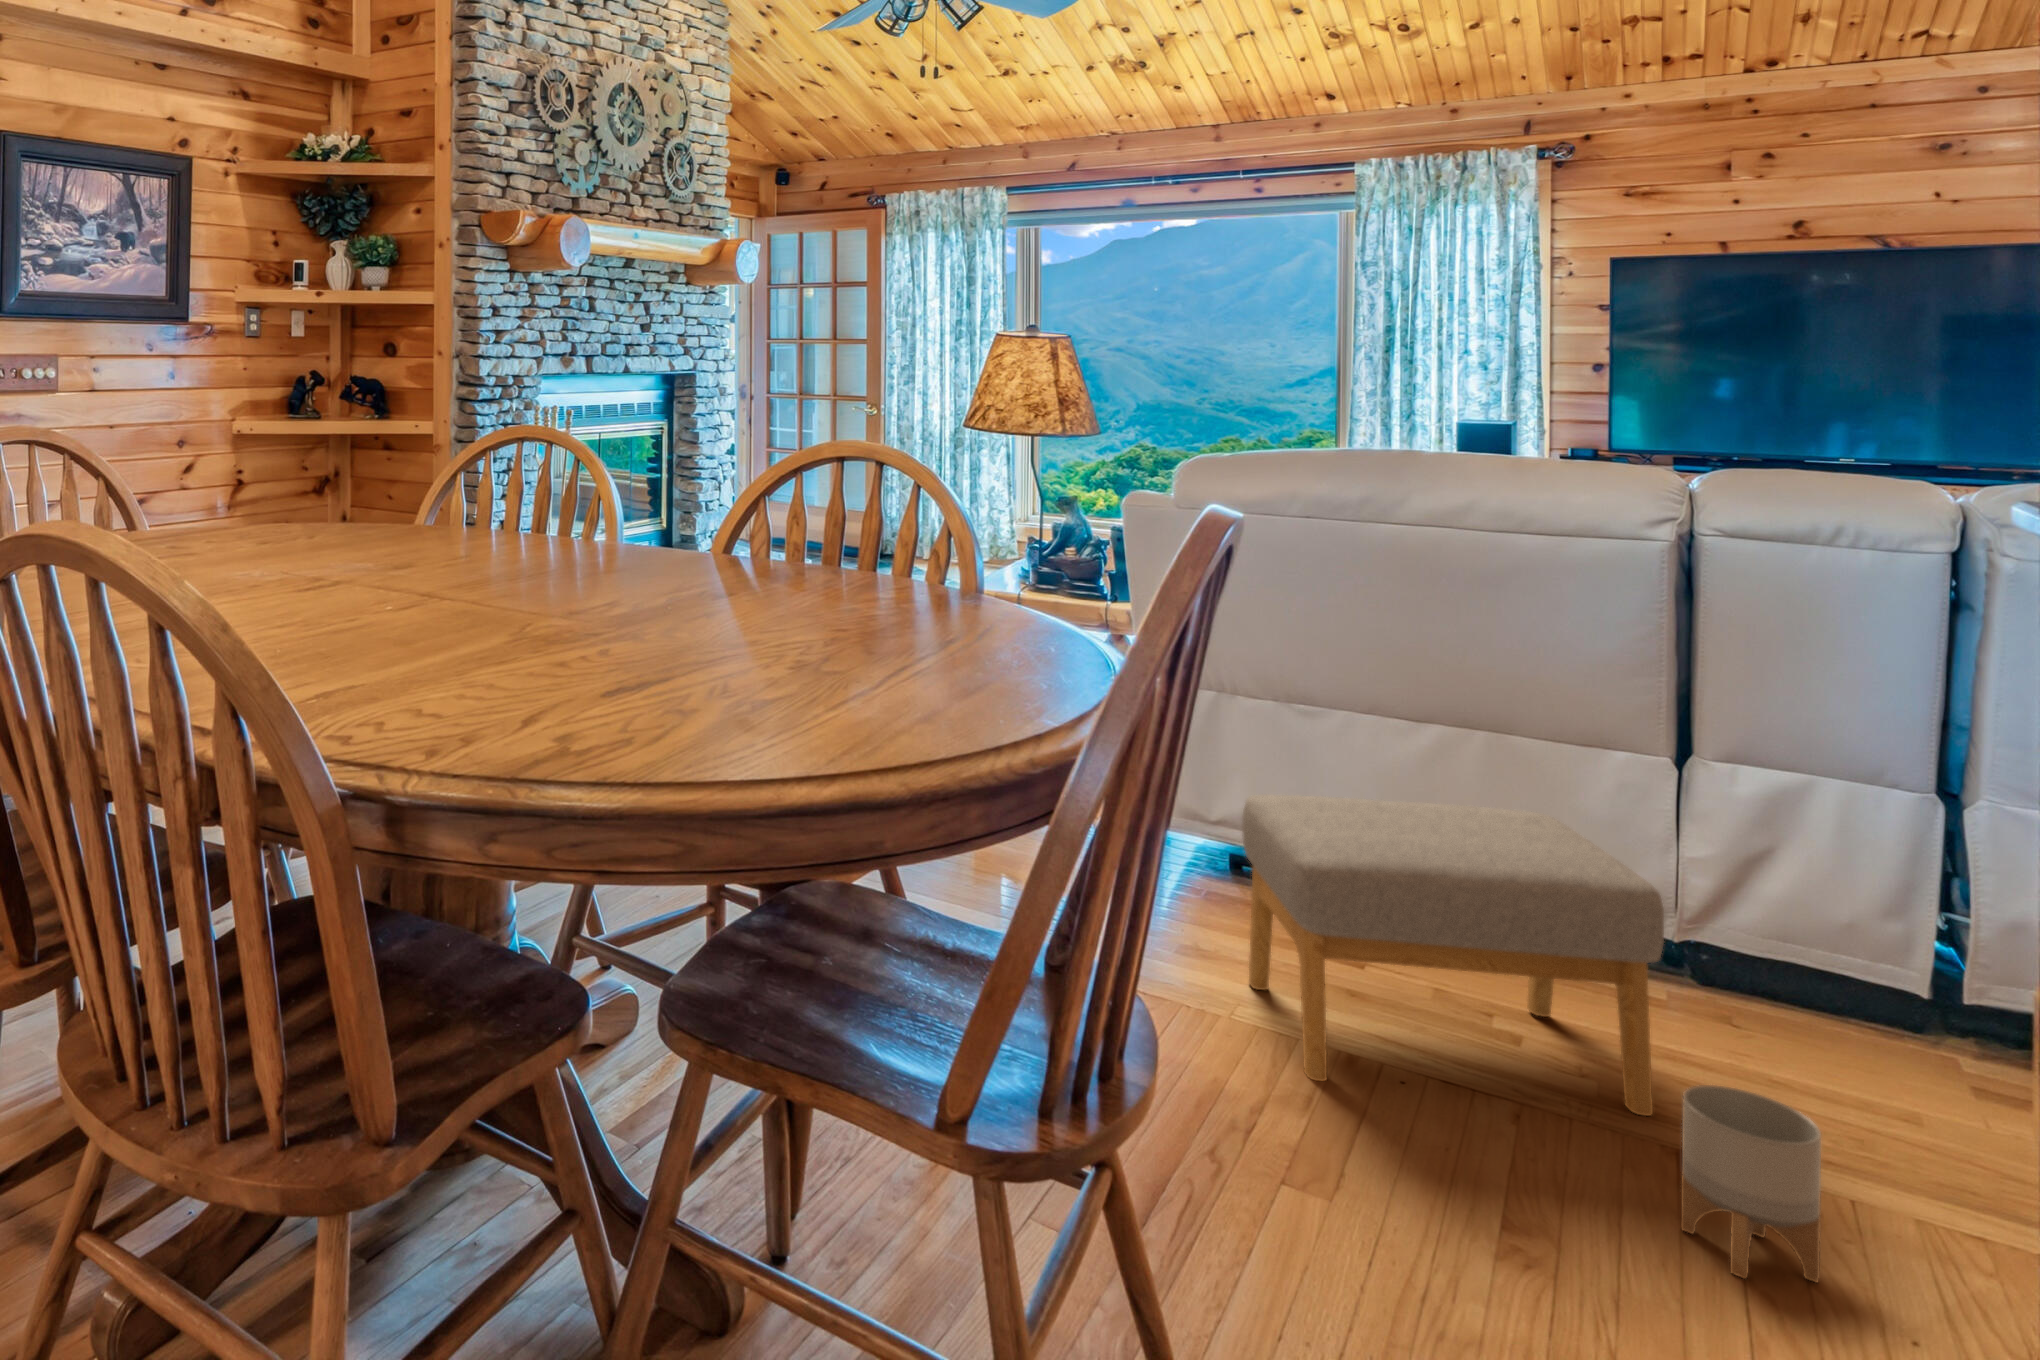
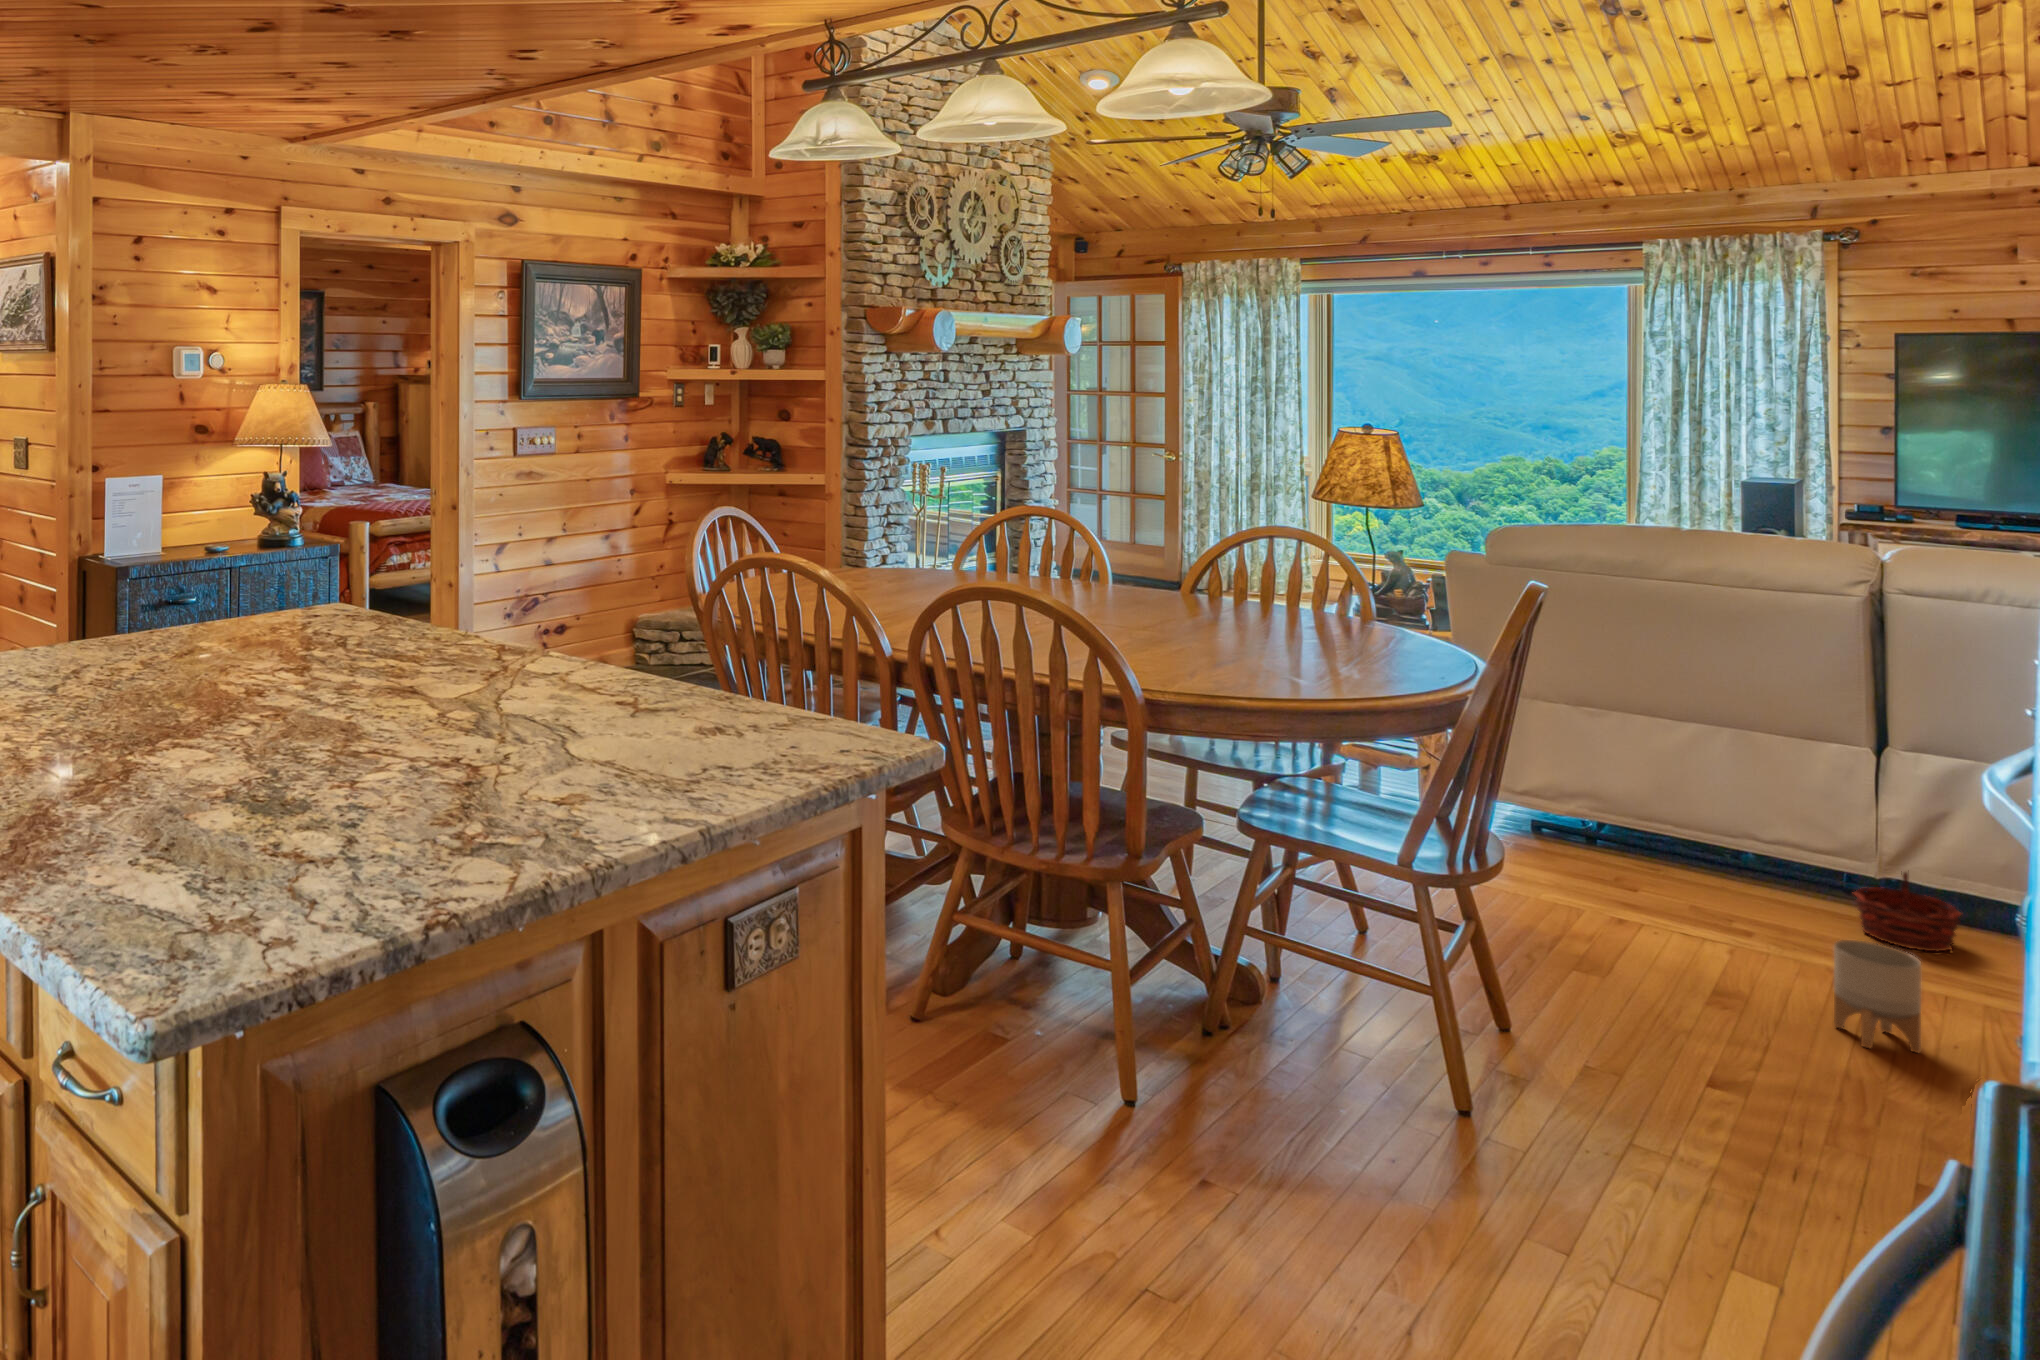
footstool: present [1242,794,1664,1116] -> none [1537,766,1839,977]
basket: none [1657,879,1807,1052] -> present [1854,871,1961,951]

